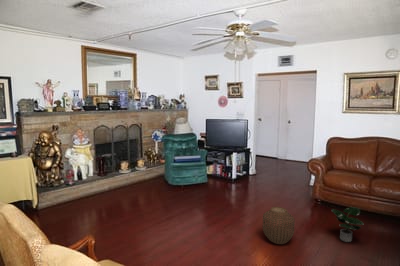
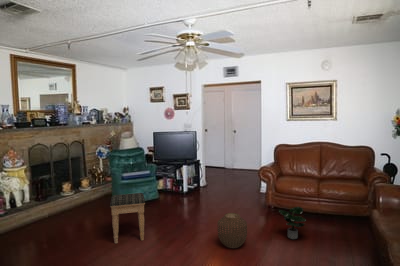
footstool: none [158,178,191,224] -> present [110,193,145,244]

